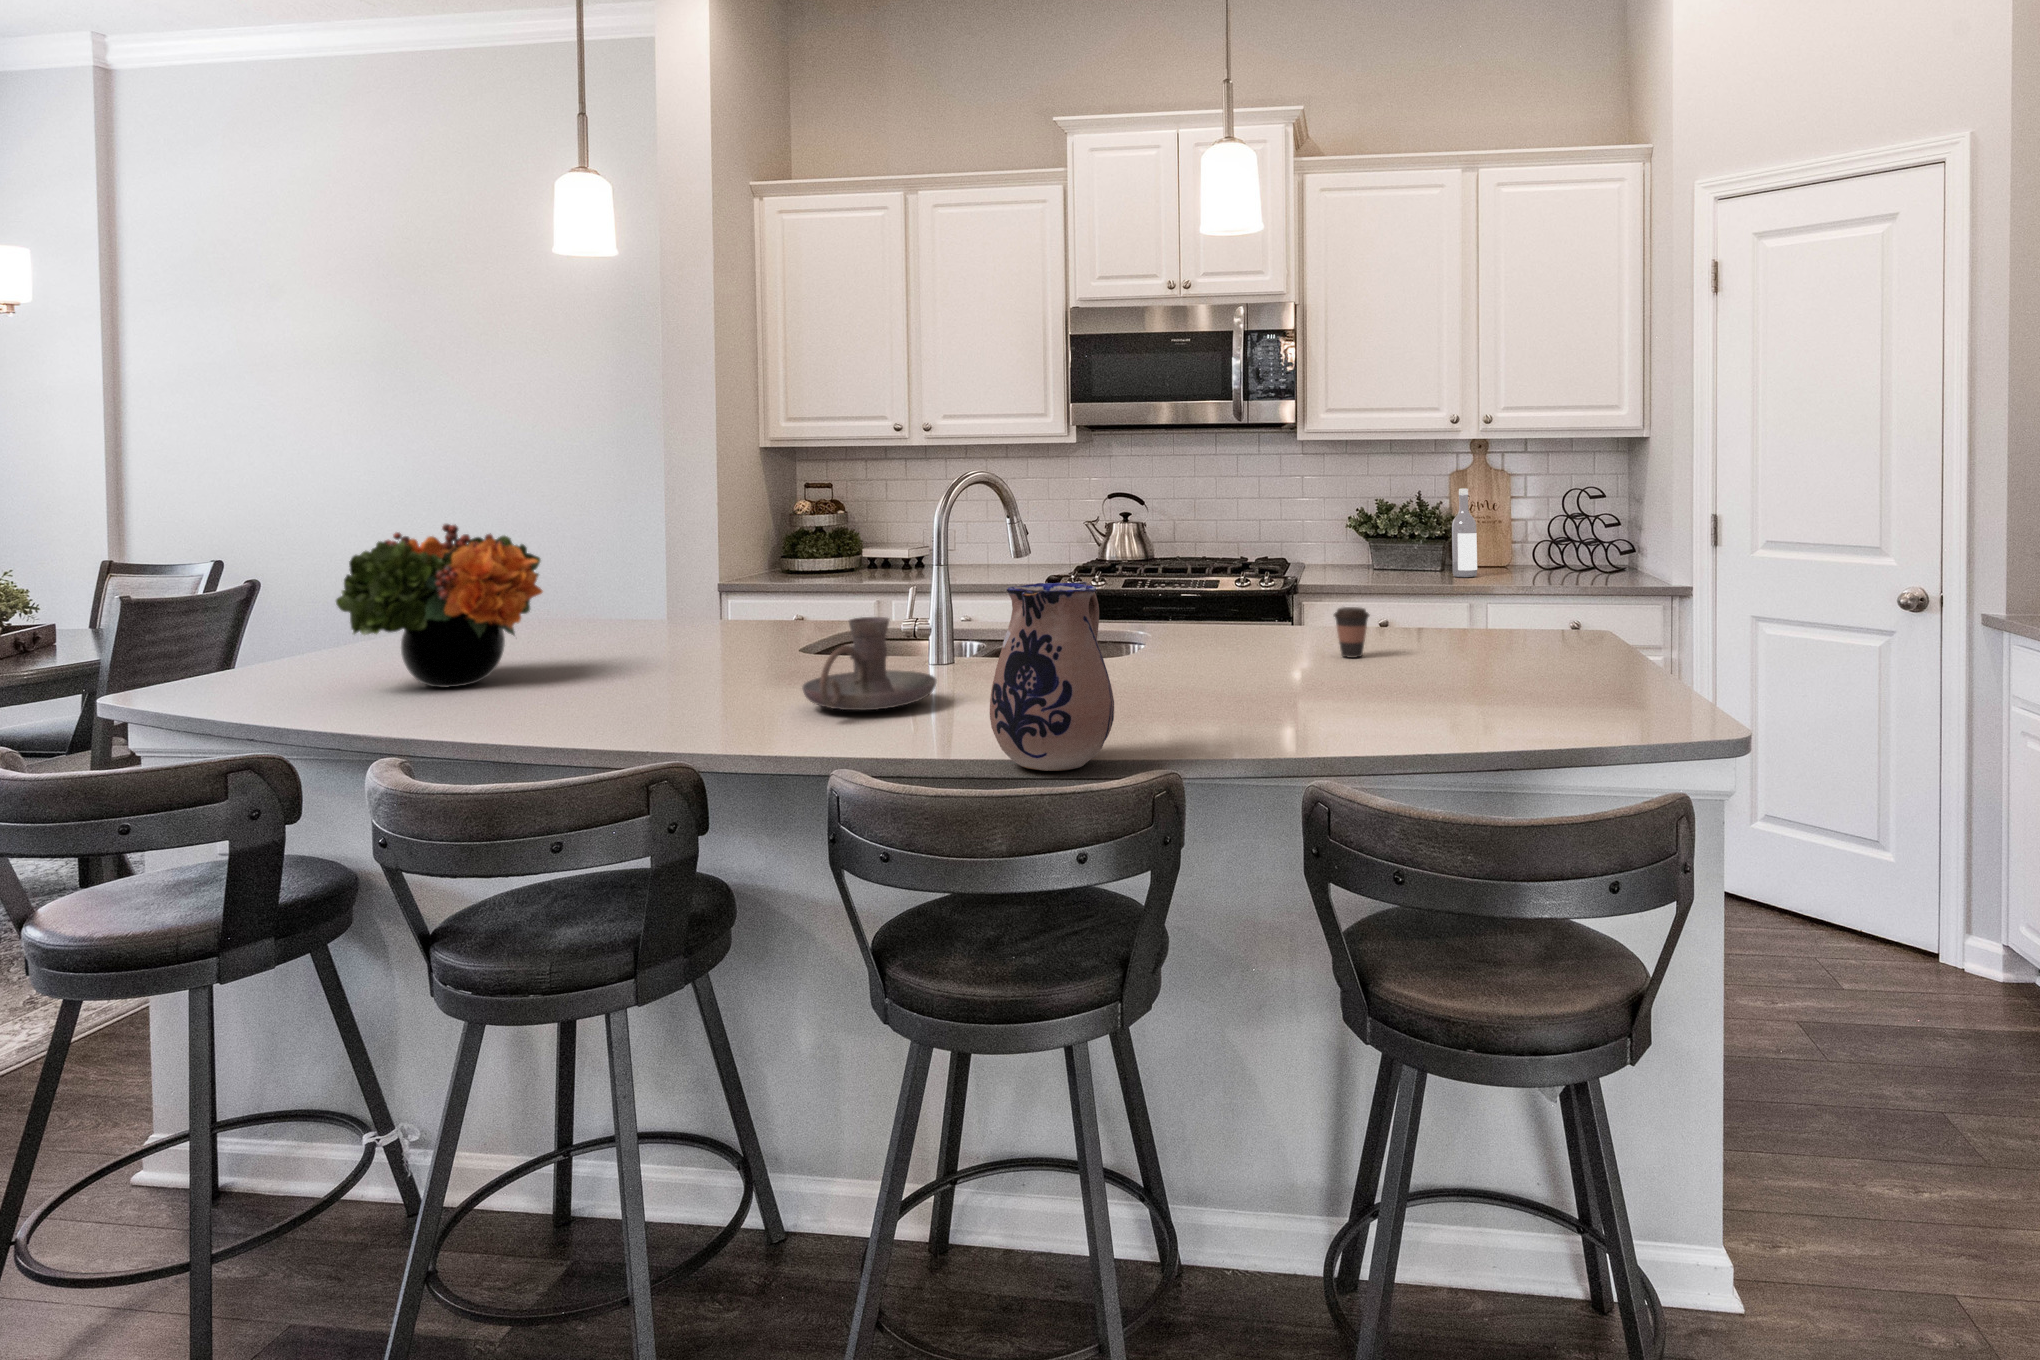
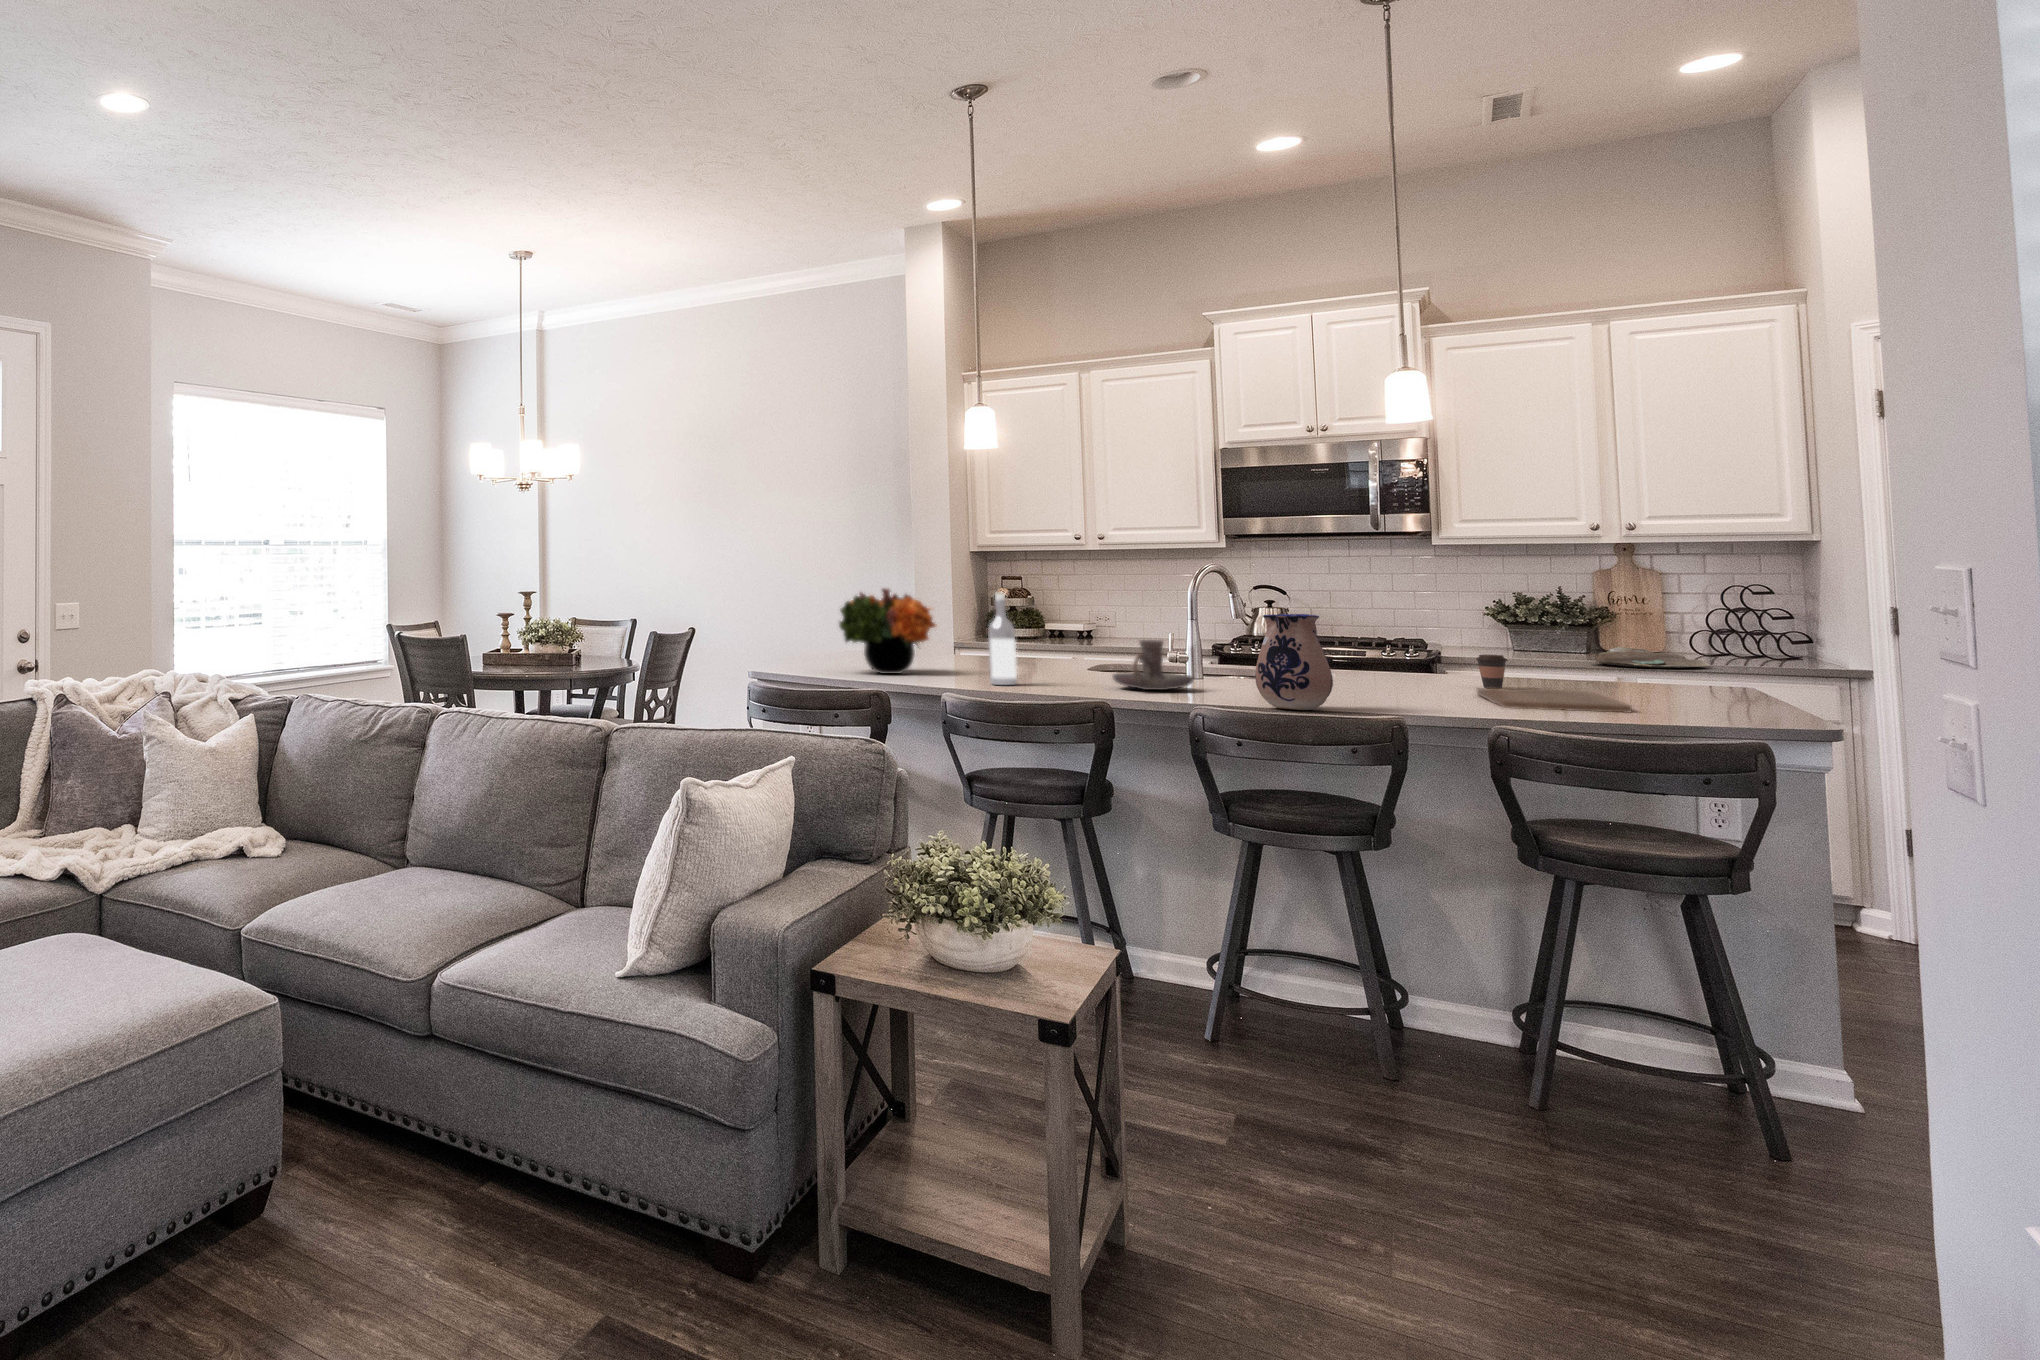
wine bottle: present [1452,489,1477,577] -> present [988,593,1017,685]
decorative bowl: none [1448,564,1555,592] -> present [1596,647,1708,668]
cutting board: none [1332,667,1524,721] -> present [1477,688,1632,712]

